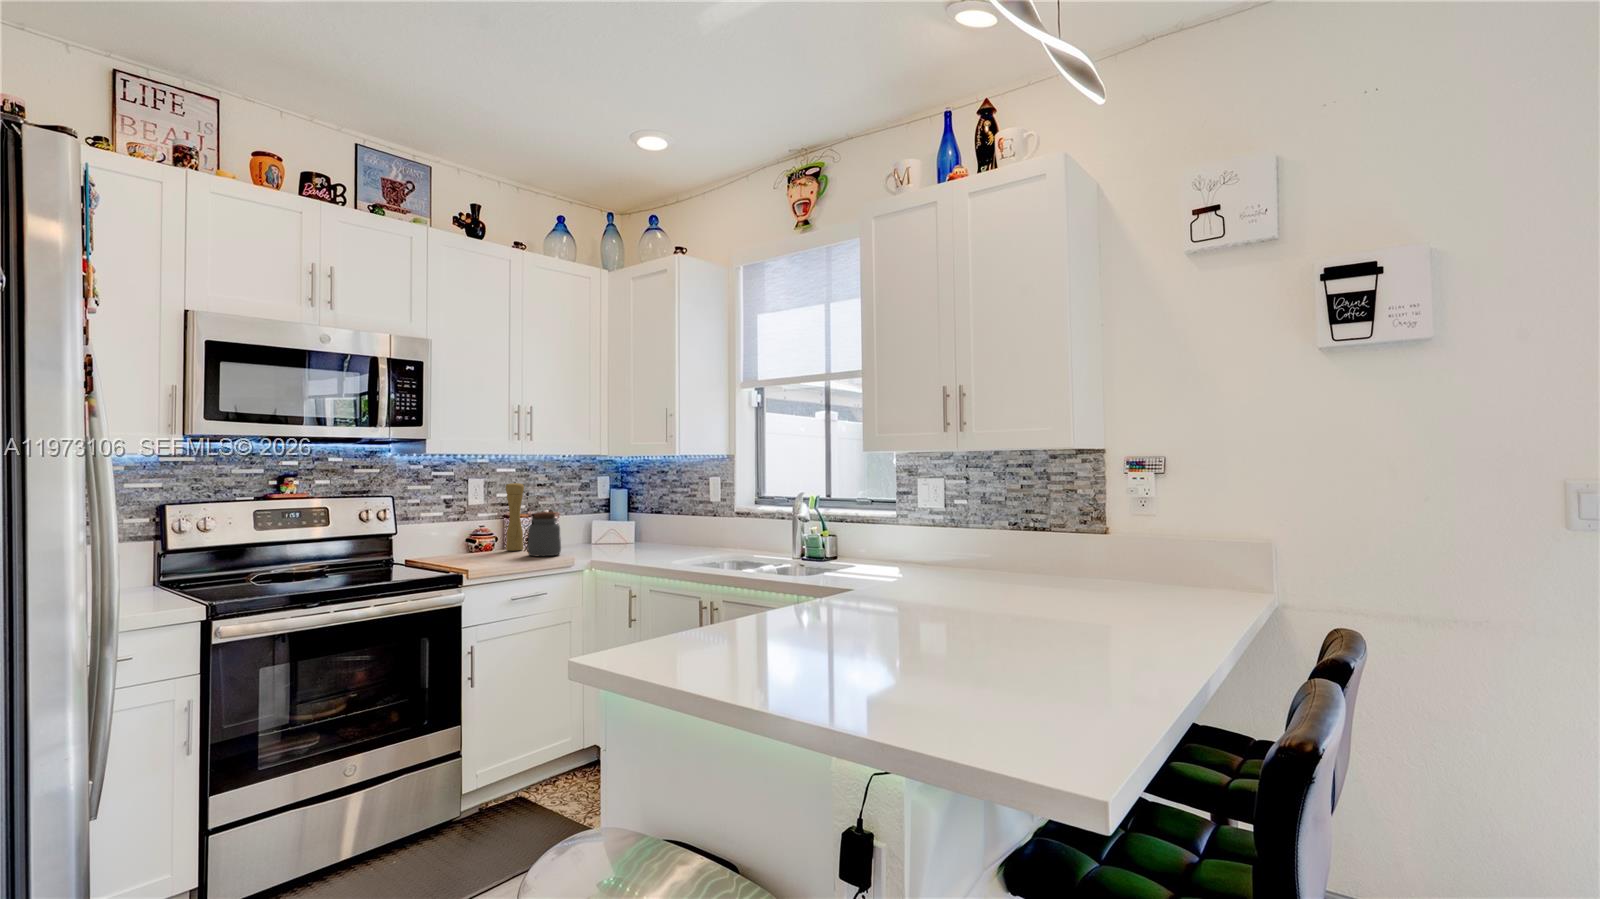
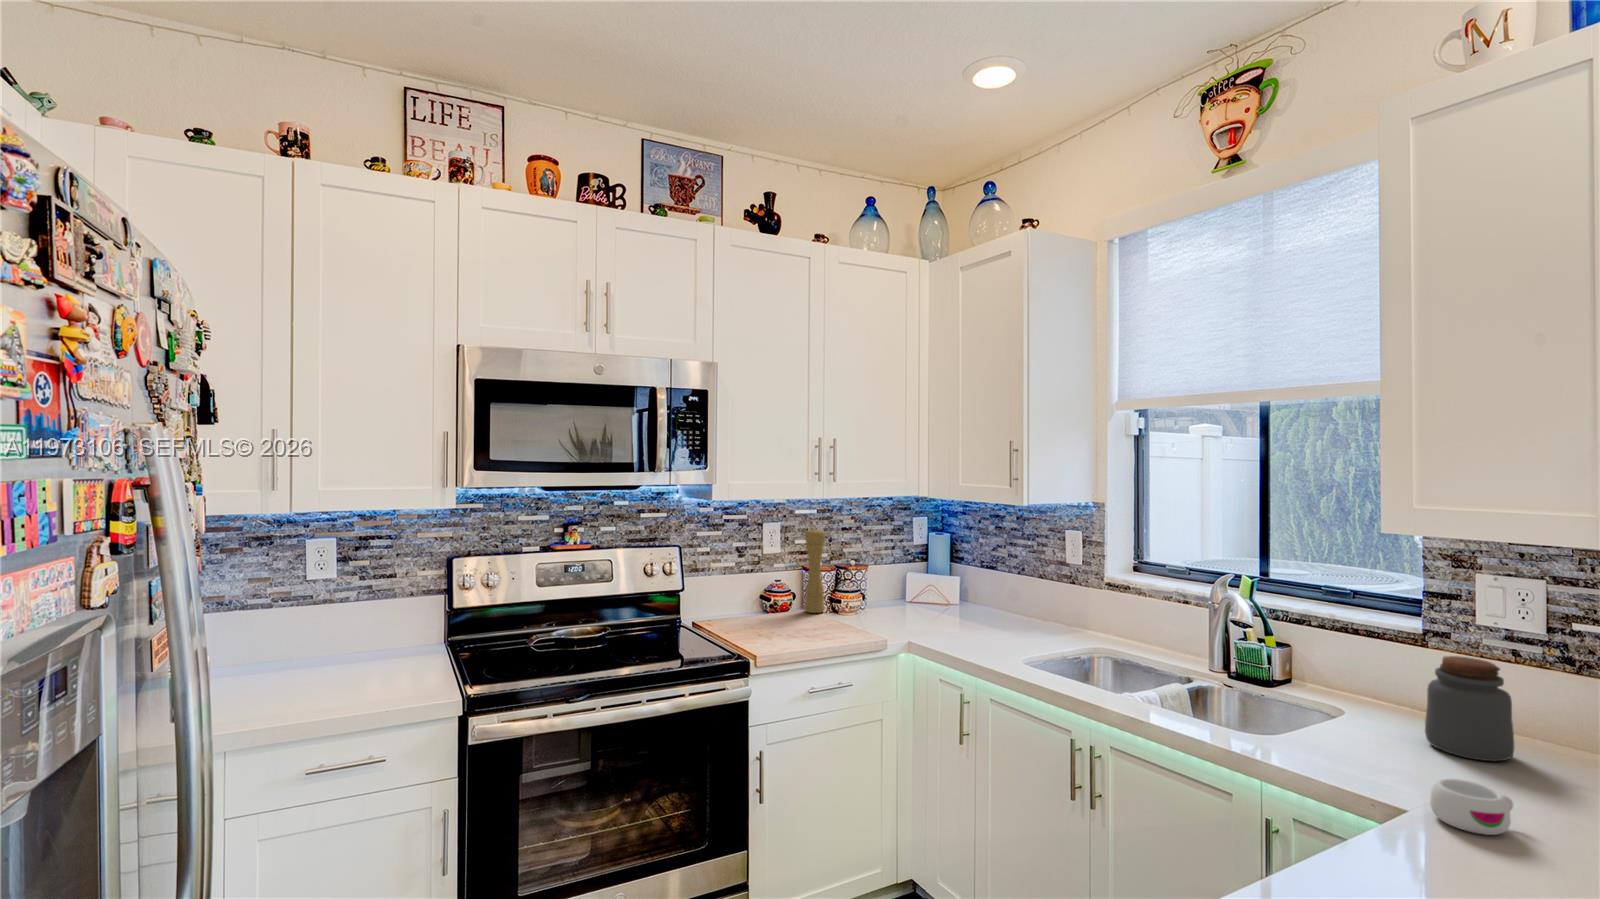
jar: present [528,512,561,556] -> present [1425,656,1515,761]
mug: none [875,566,911,588] -> present [1430,778,1513,835]

